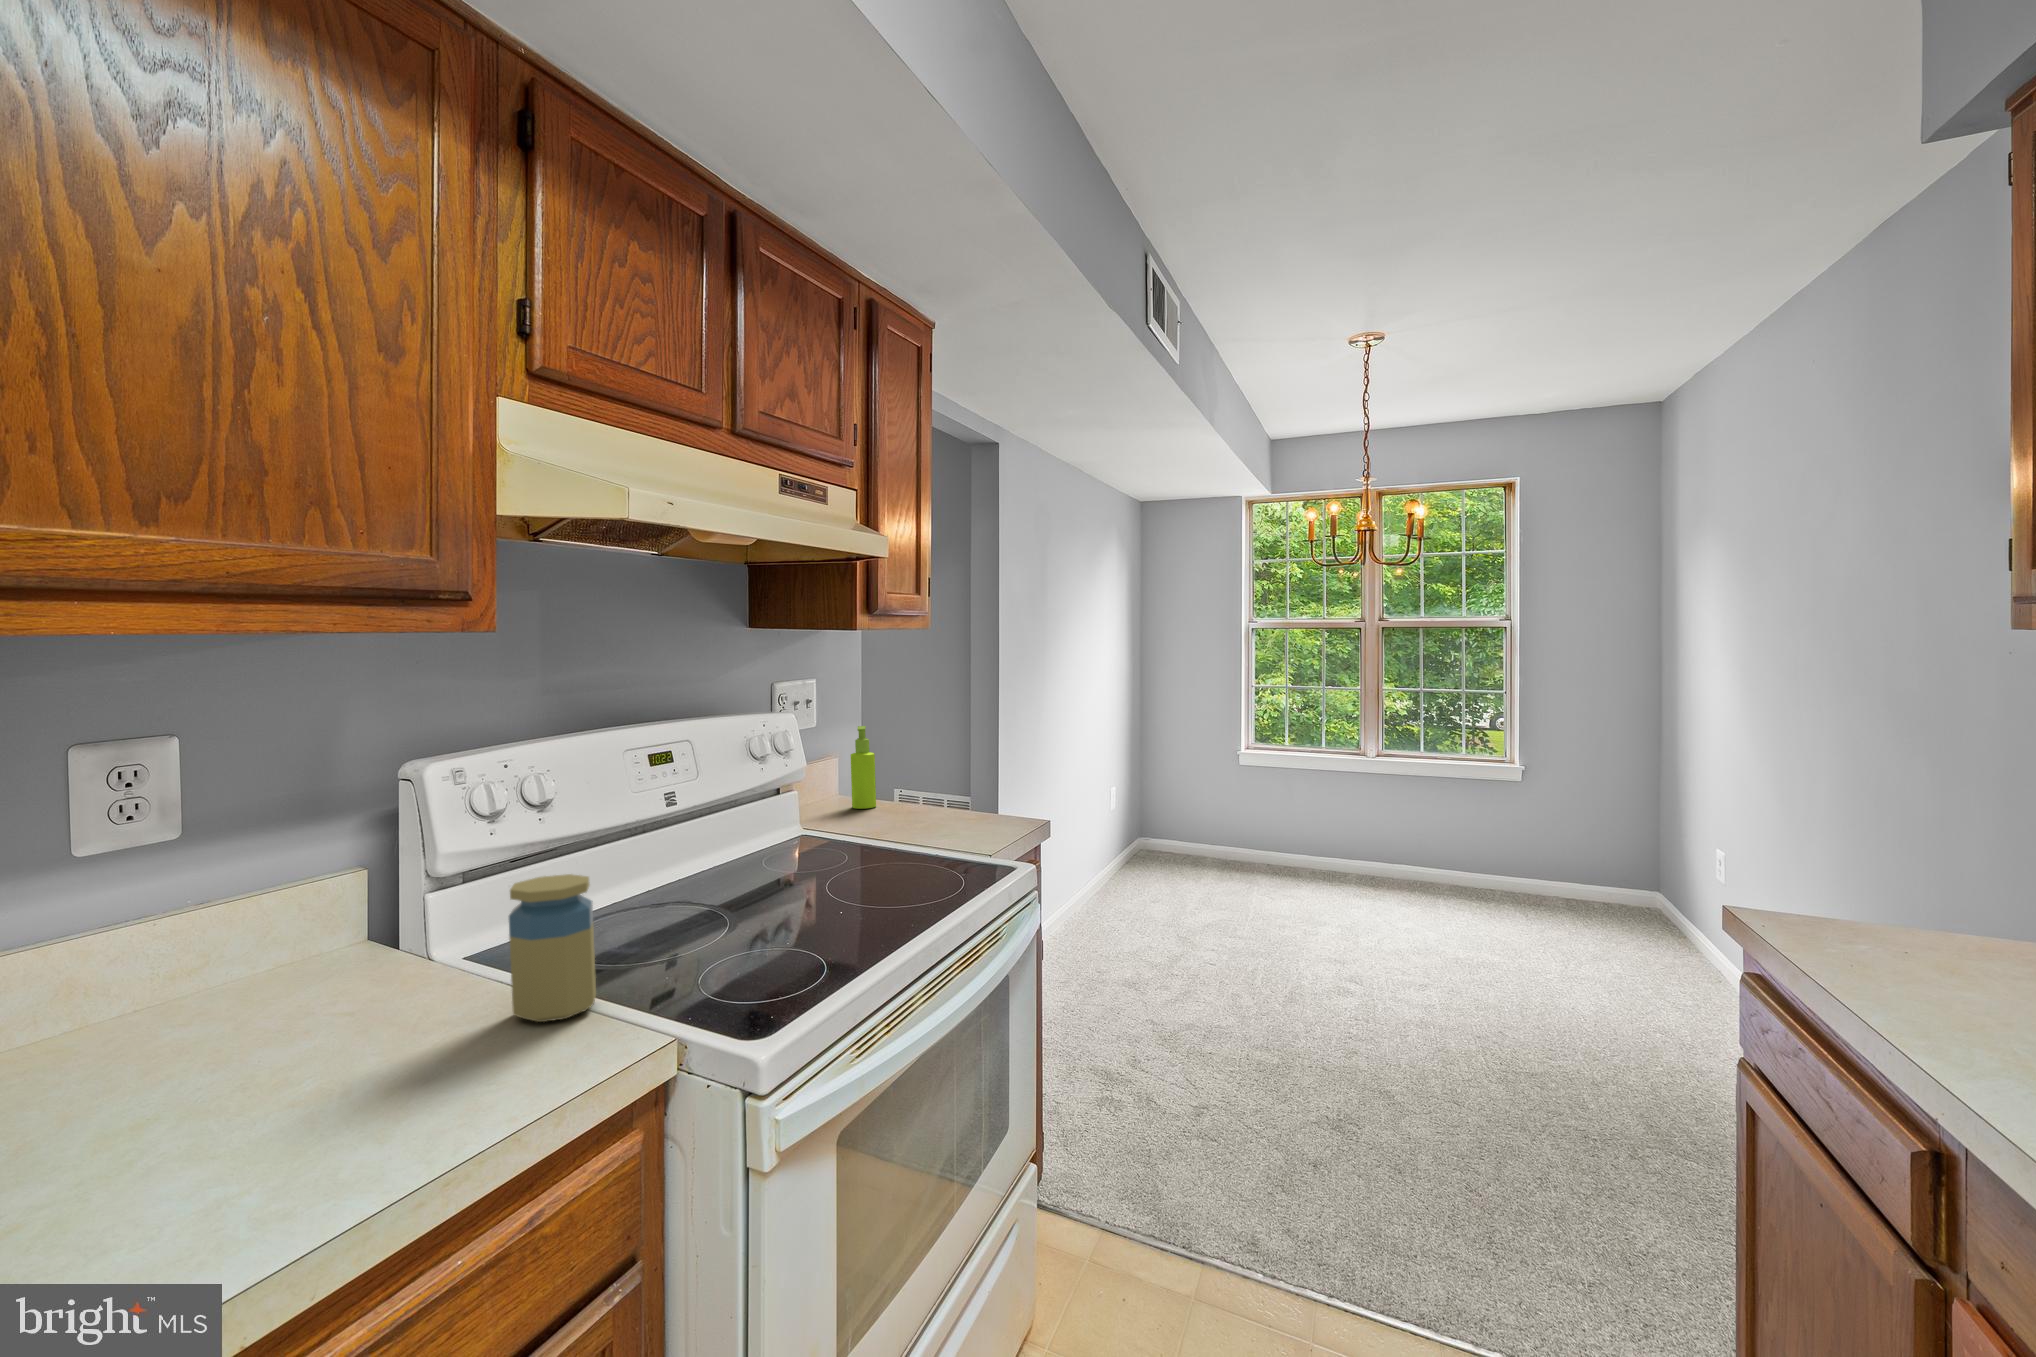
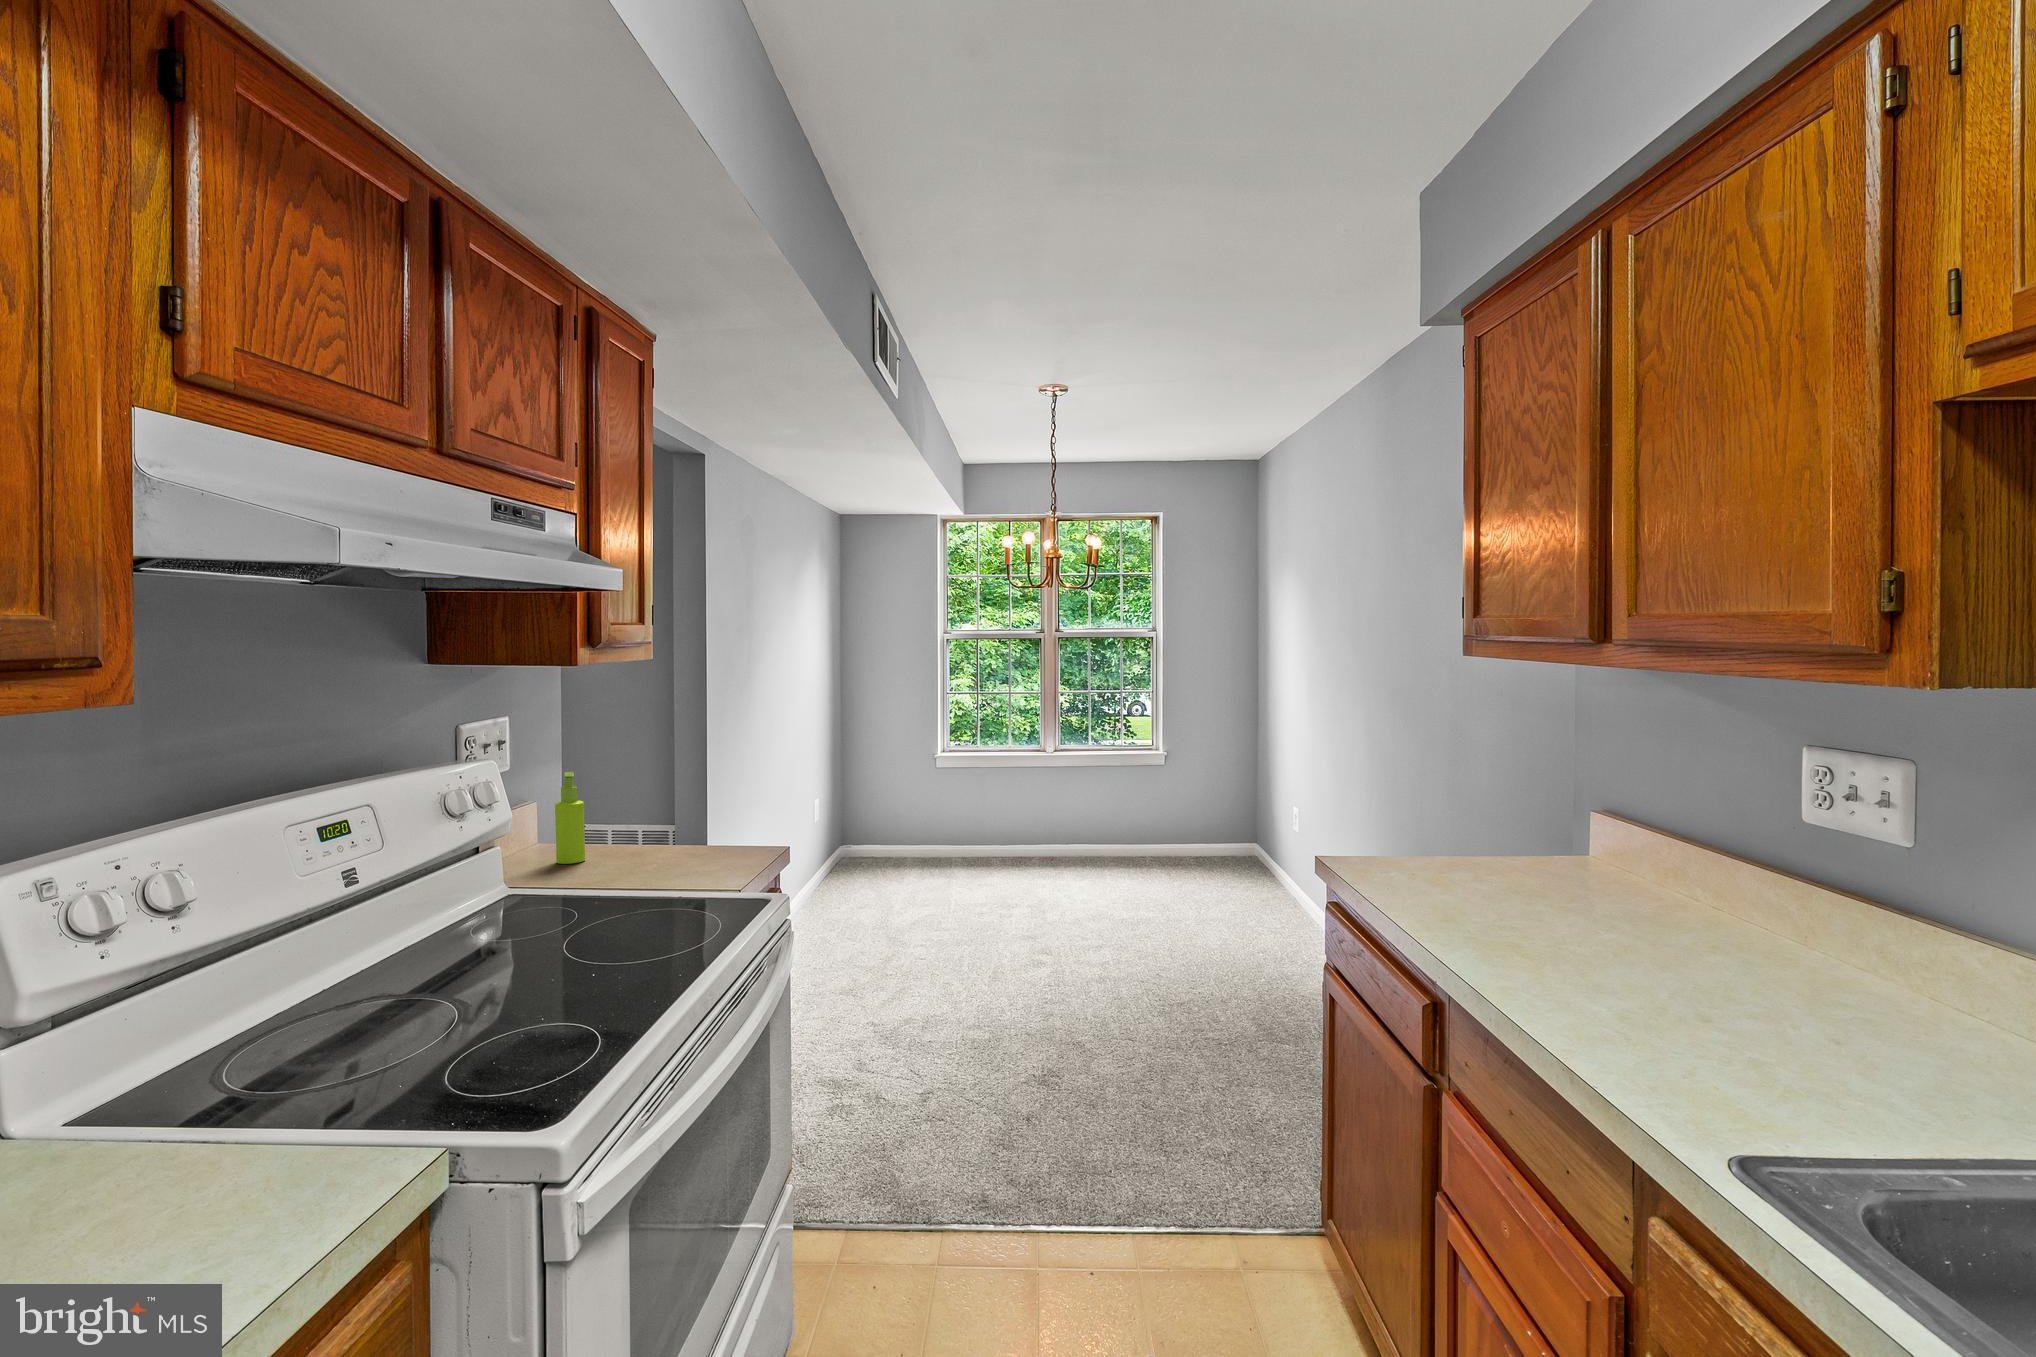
jar: present [509,874,596,1022] -> none [166,1015,289,1212]

